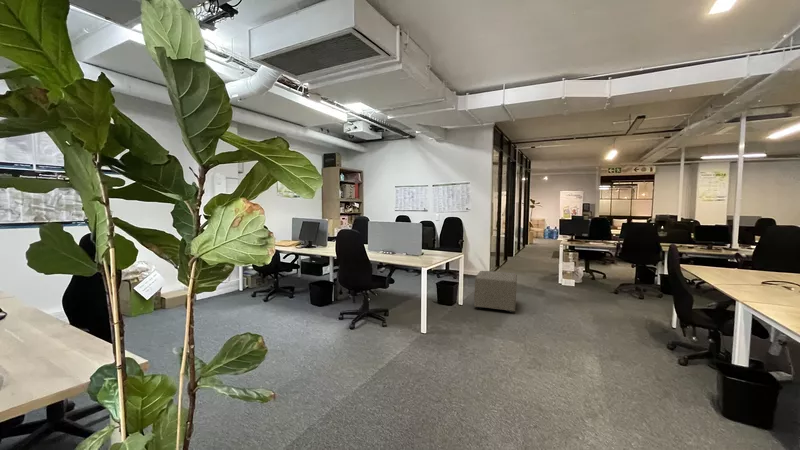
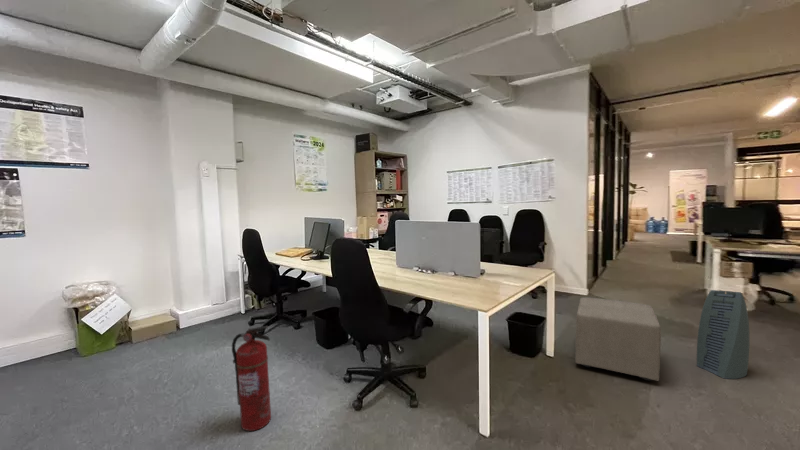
air purifier: none [537,263,561,310] -> present [697,290,750,379]
fire extinguisher: none [280,279,304,340] -> present [232,326,271,431]

